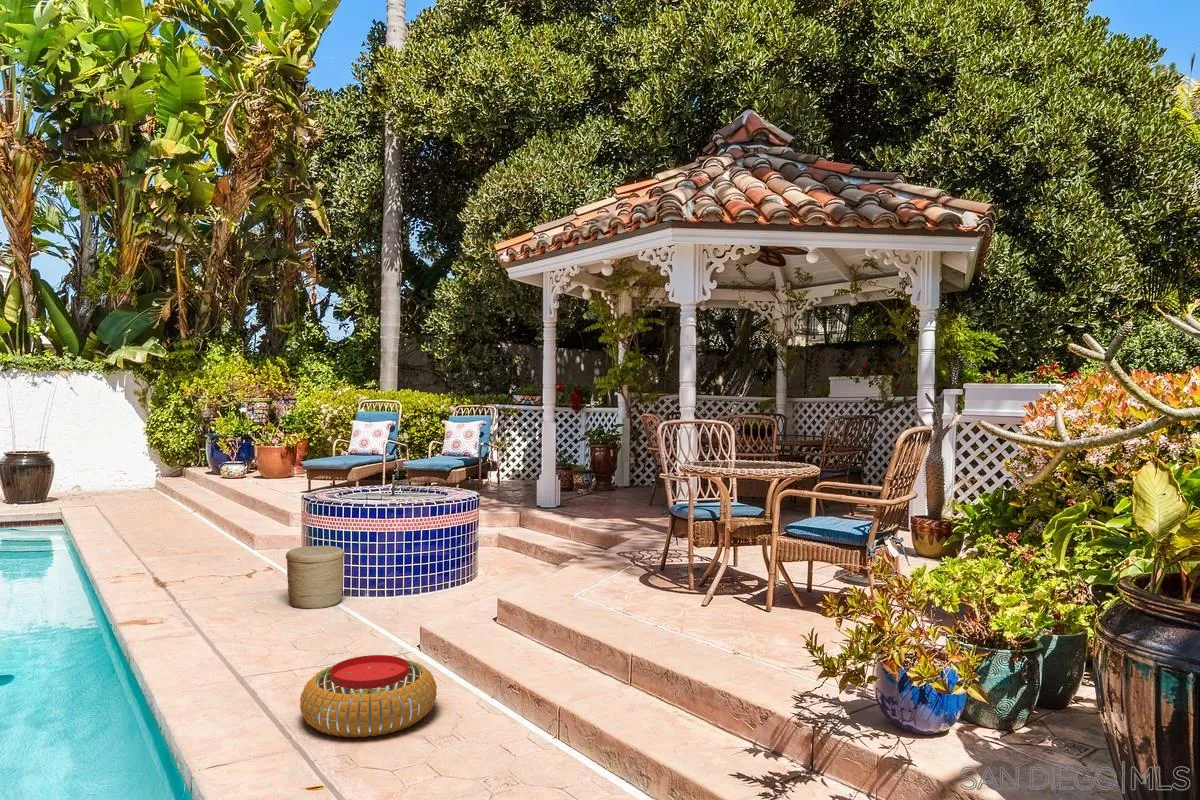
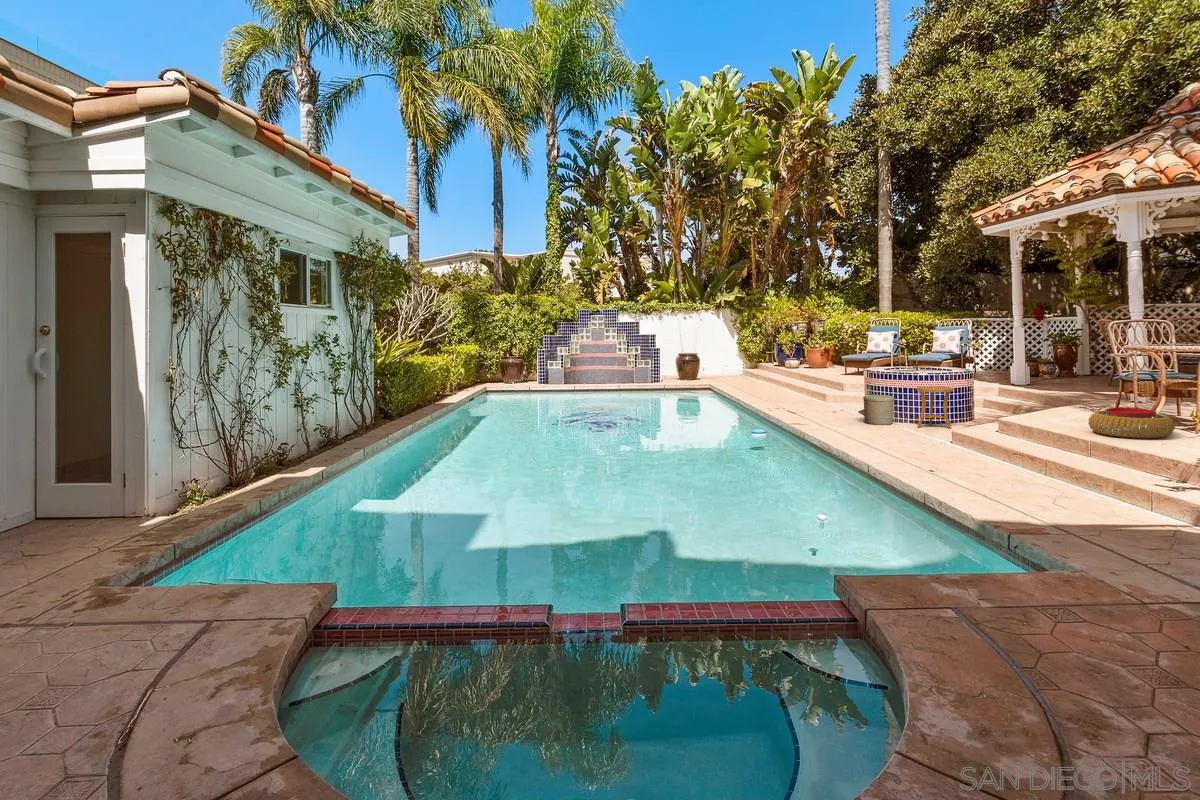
side table: none [379,527,441,611] -> present [916,386,953,429]
pouf: present [300,655,437,738] -> present [1088,408,1175,439]

